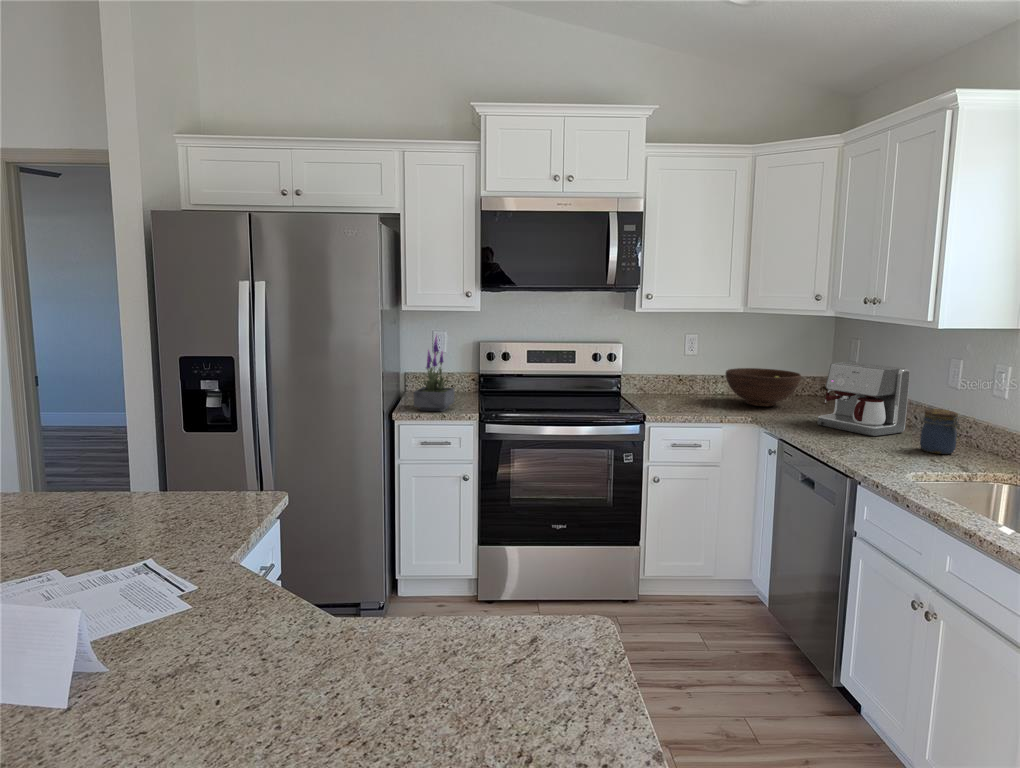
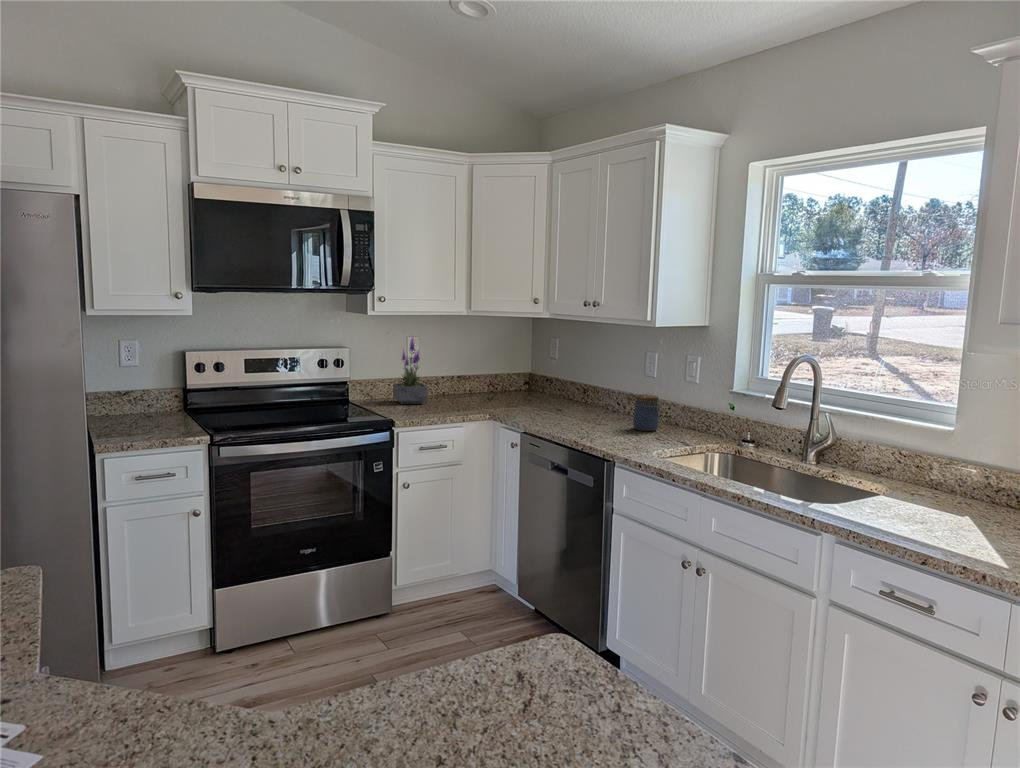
potted plant: present [414,336,454,411] -> present [393,337,428,404]
coffee maker: present [818,362,910,436] -> none [546,358,614,422]
fruit bowl: present [726,368,801,406] -> none [452,368,519,403]

